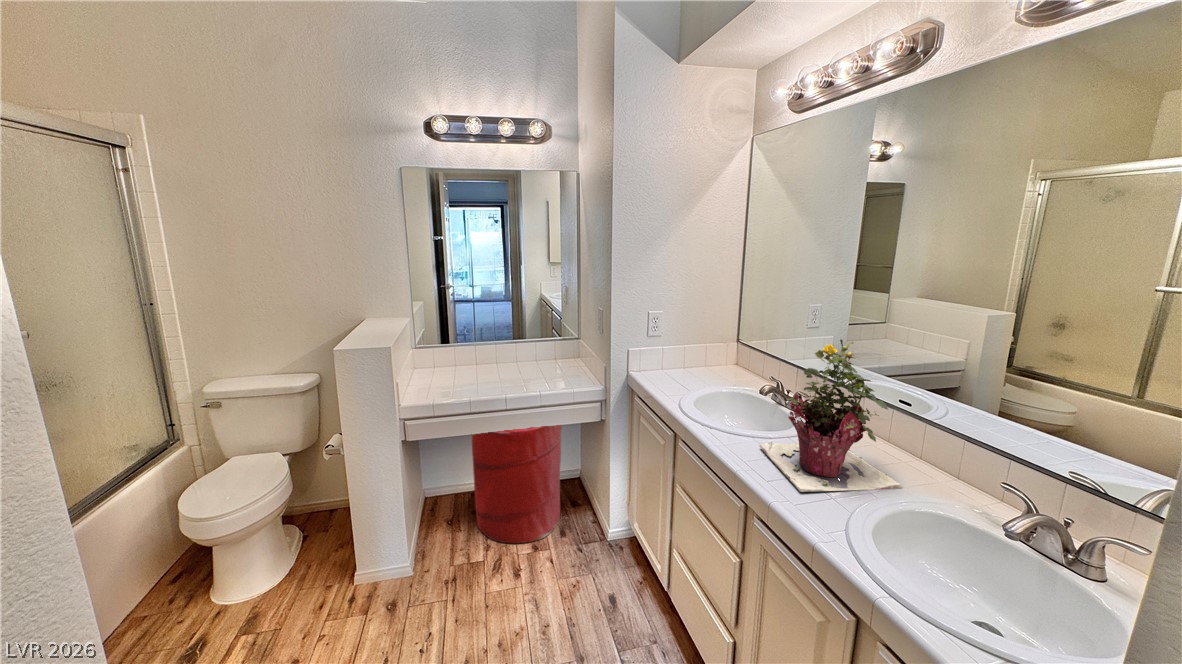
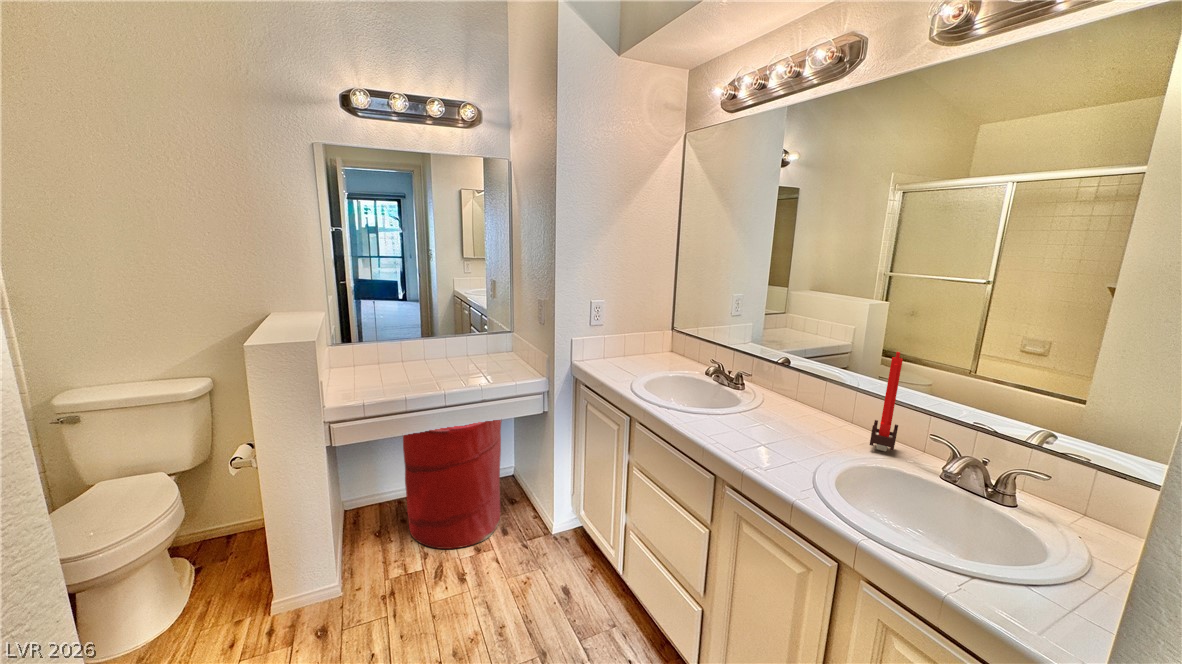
potted plant: present [759,339,902,492] -> none [718,317,848,458]
candle: none [929,383,971,497] -> present [870,352,903,451]

